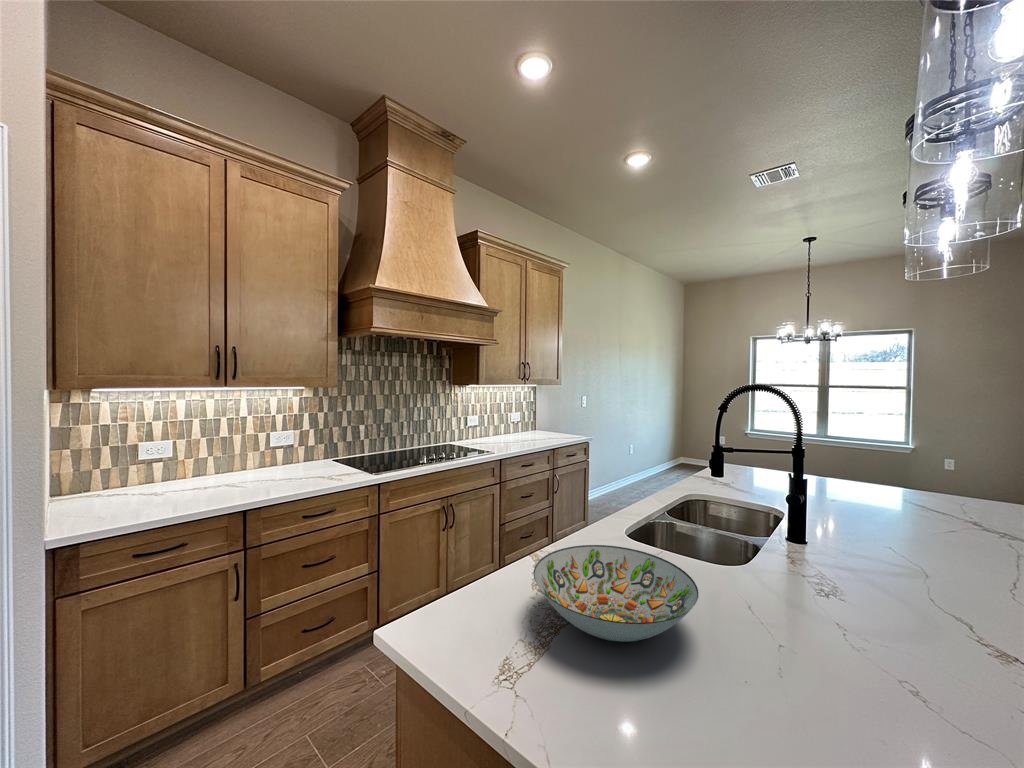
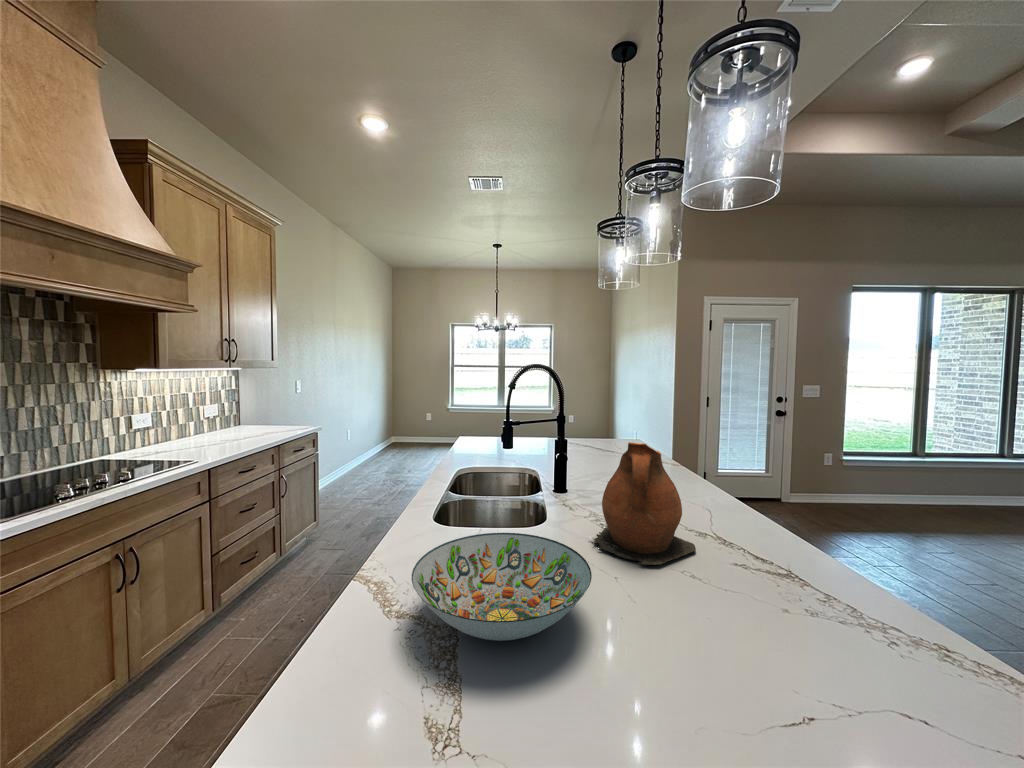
ceramic pitcher: none [764,490,925,657] -> present [592,442,696,565]

